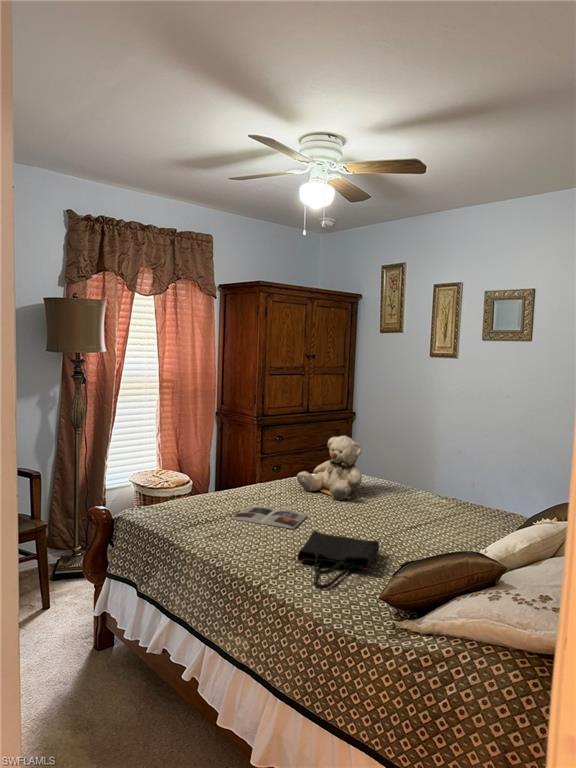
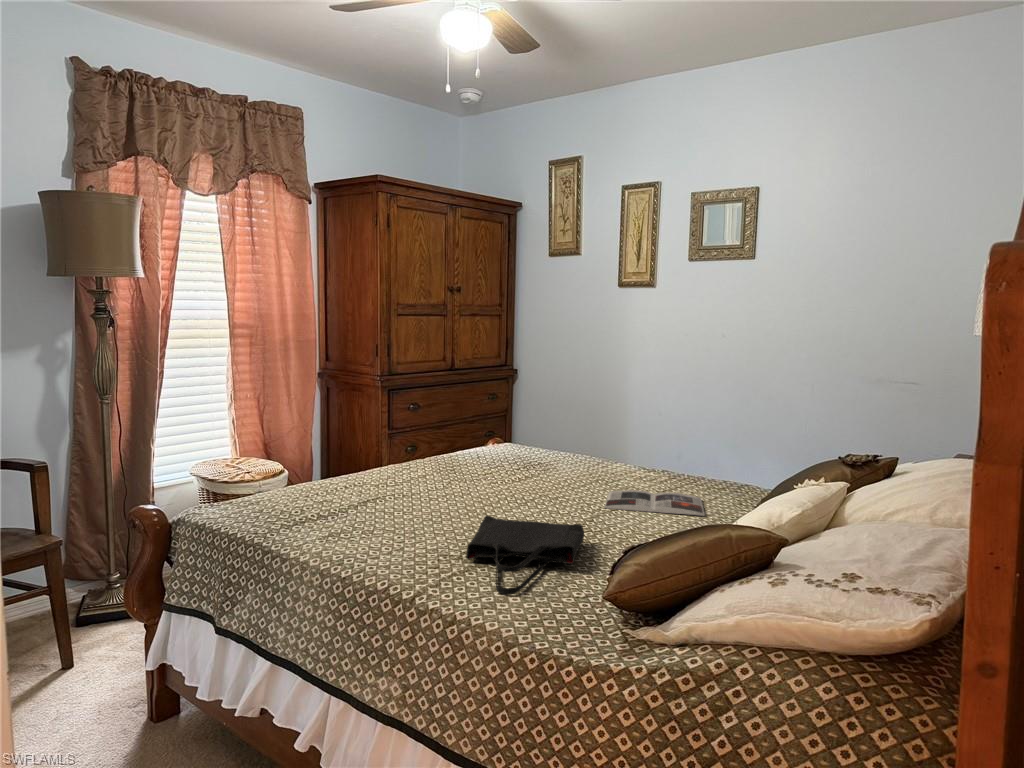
teddy bear: present [297,436,362,500] -> none [449,388,542,479]
magazine: present [231,506,307,529] -> present [604,490,705,516]

